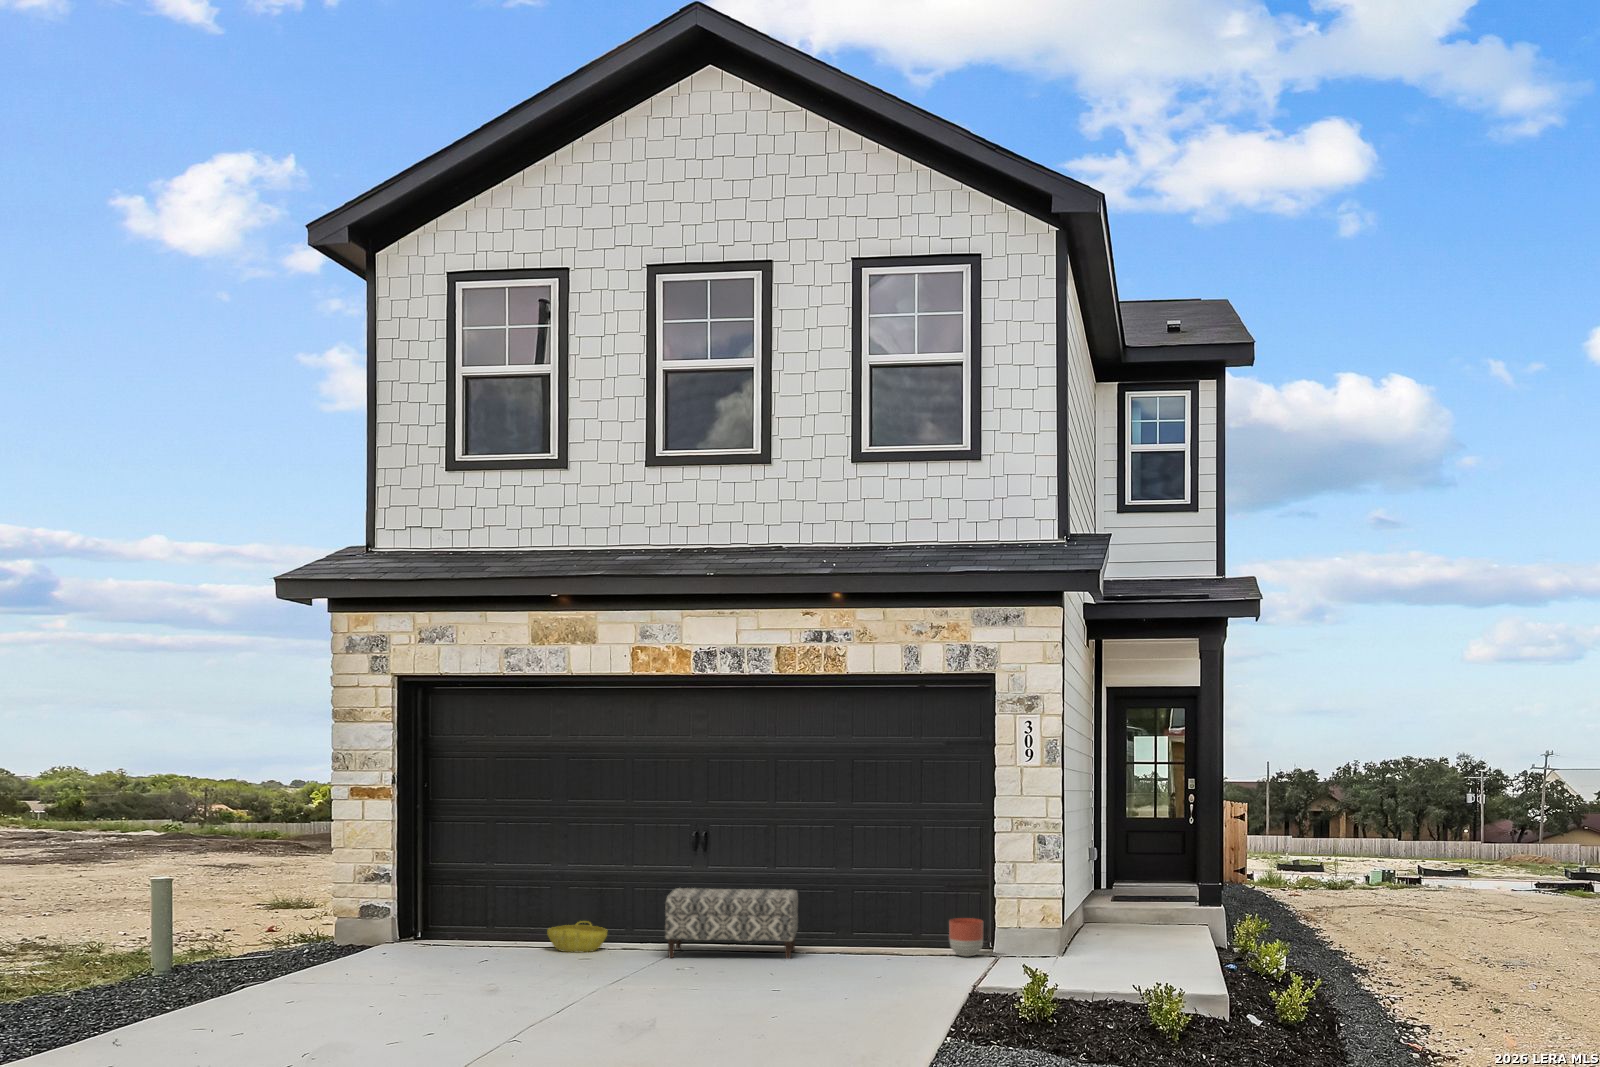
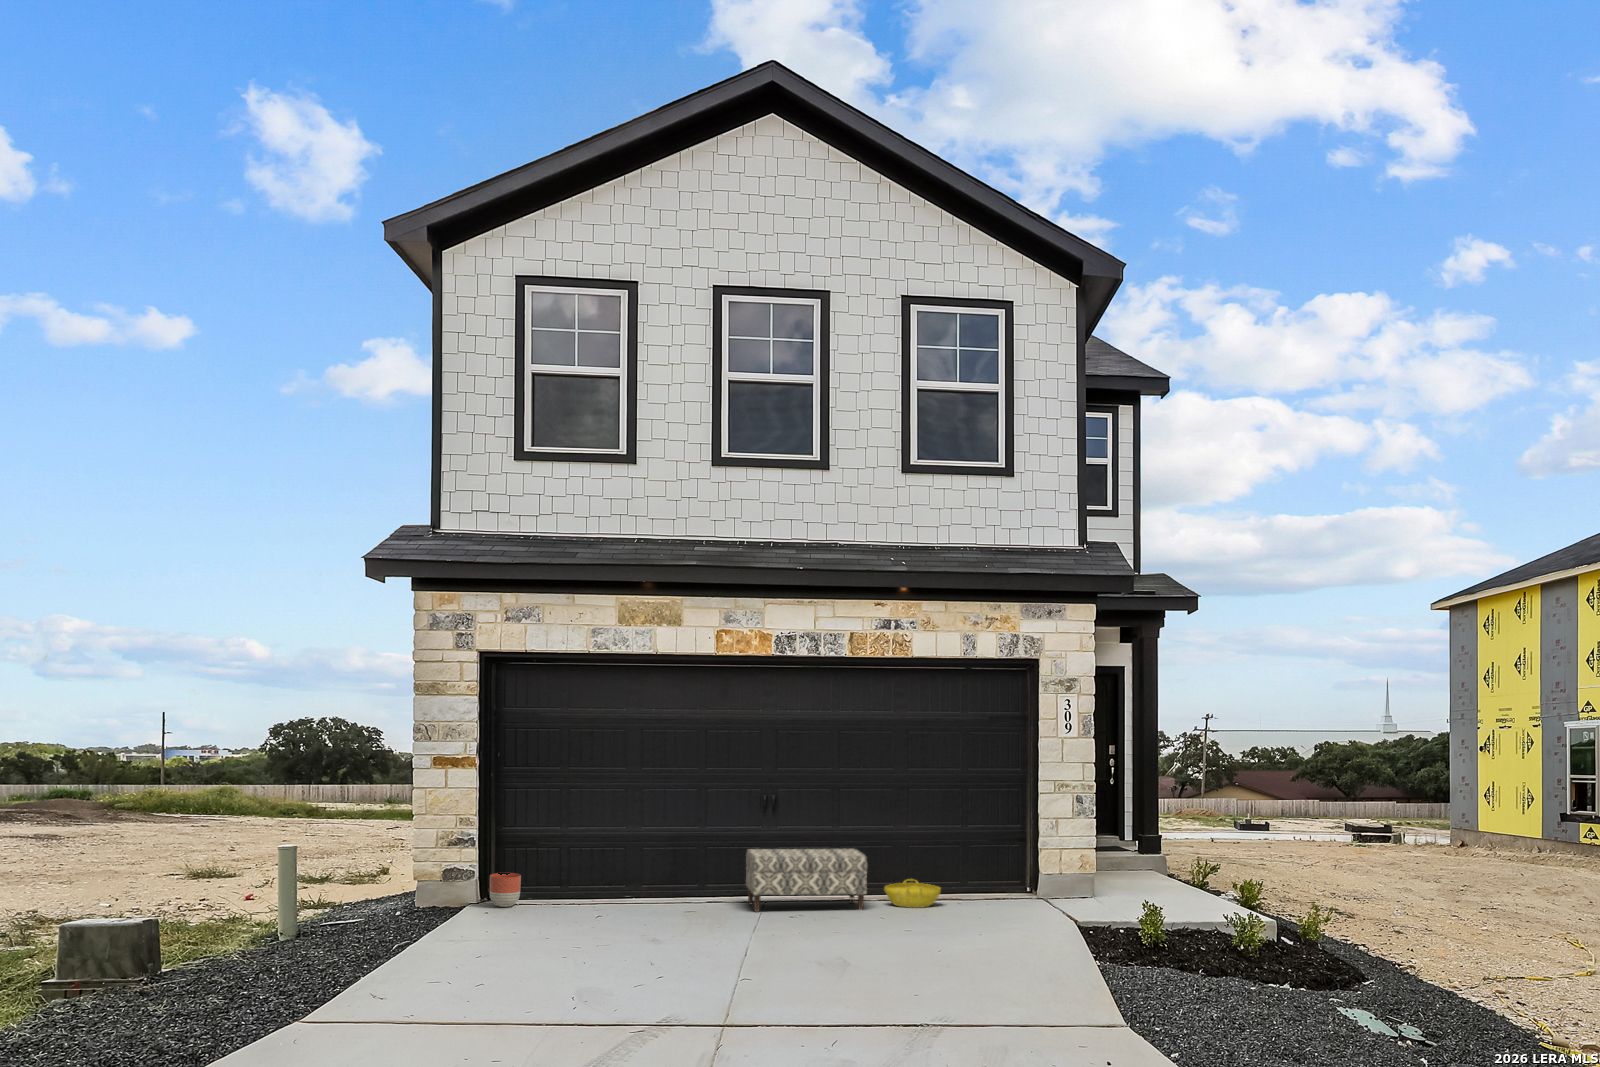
planter: present [949,918,983,957] -> present [490,873,521,907]
basket: present [547,921,607,952] -> present [885,879,941,908]

